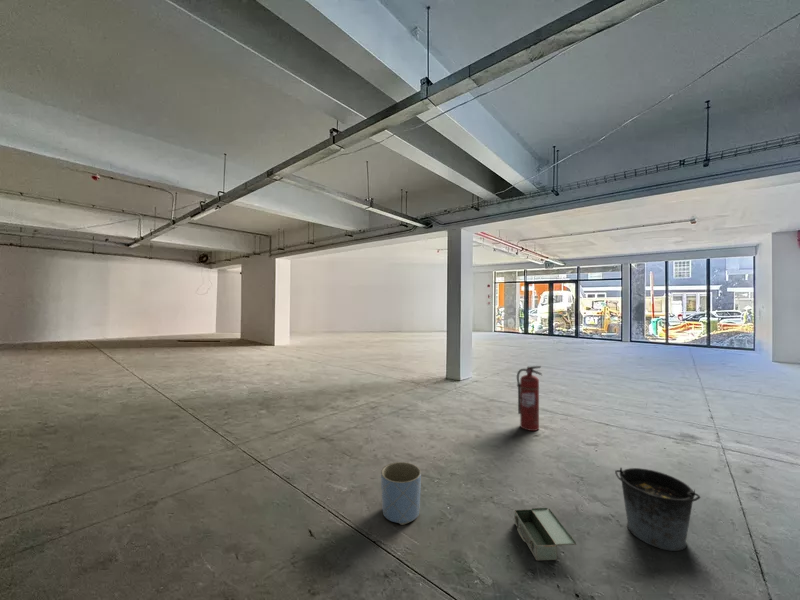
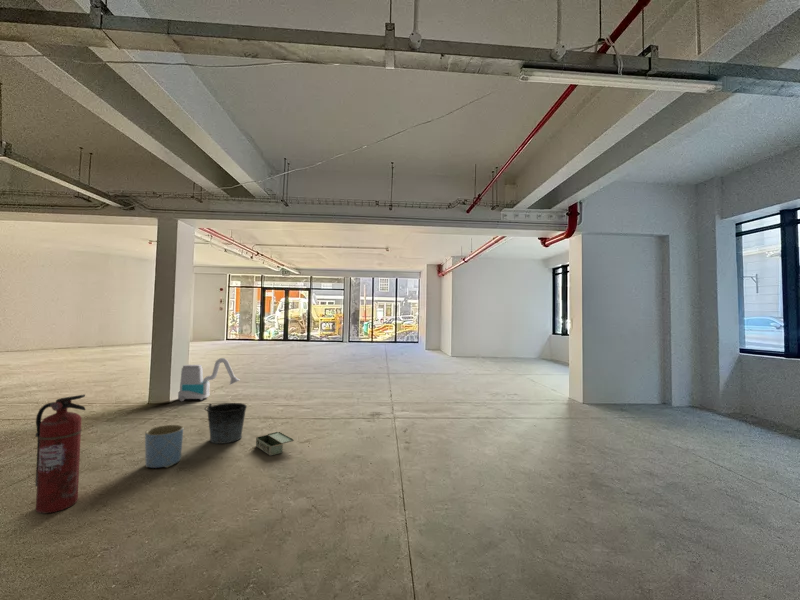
vacuum cleaner: none [439,365,499,409] -> present [178,358,240,401]
fire extinguisher: present [517,366,541,431] -> present [35,395,85,513]
bucket: present [615,468,700,551] -> present [205,403,247,444]

